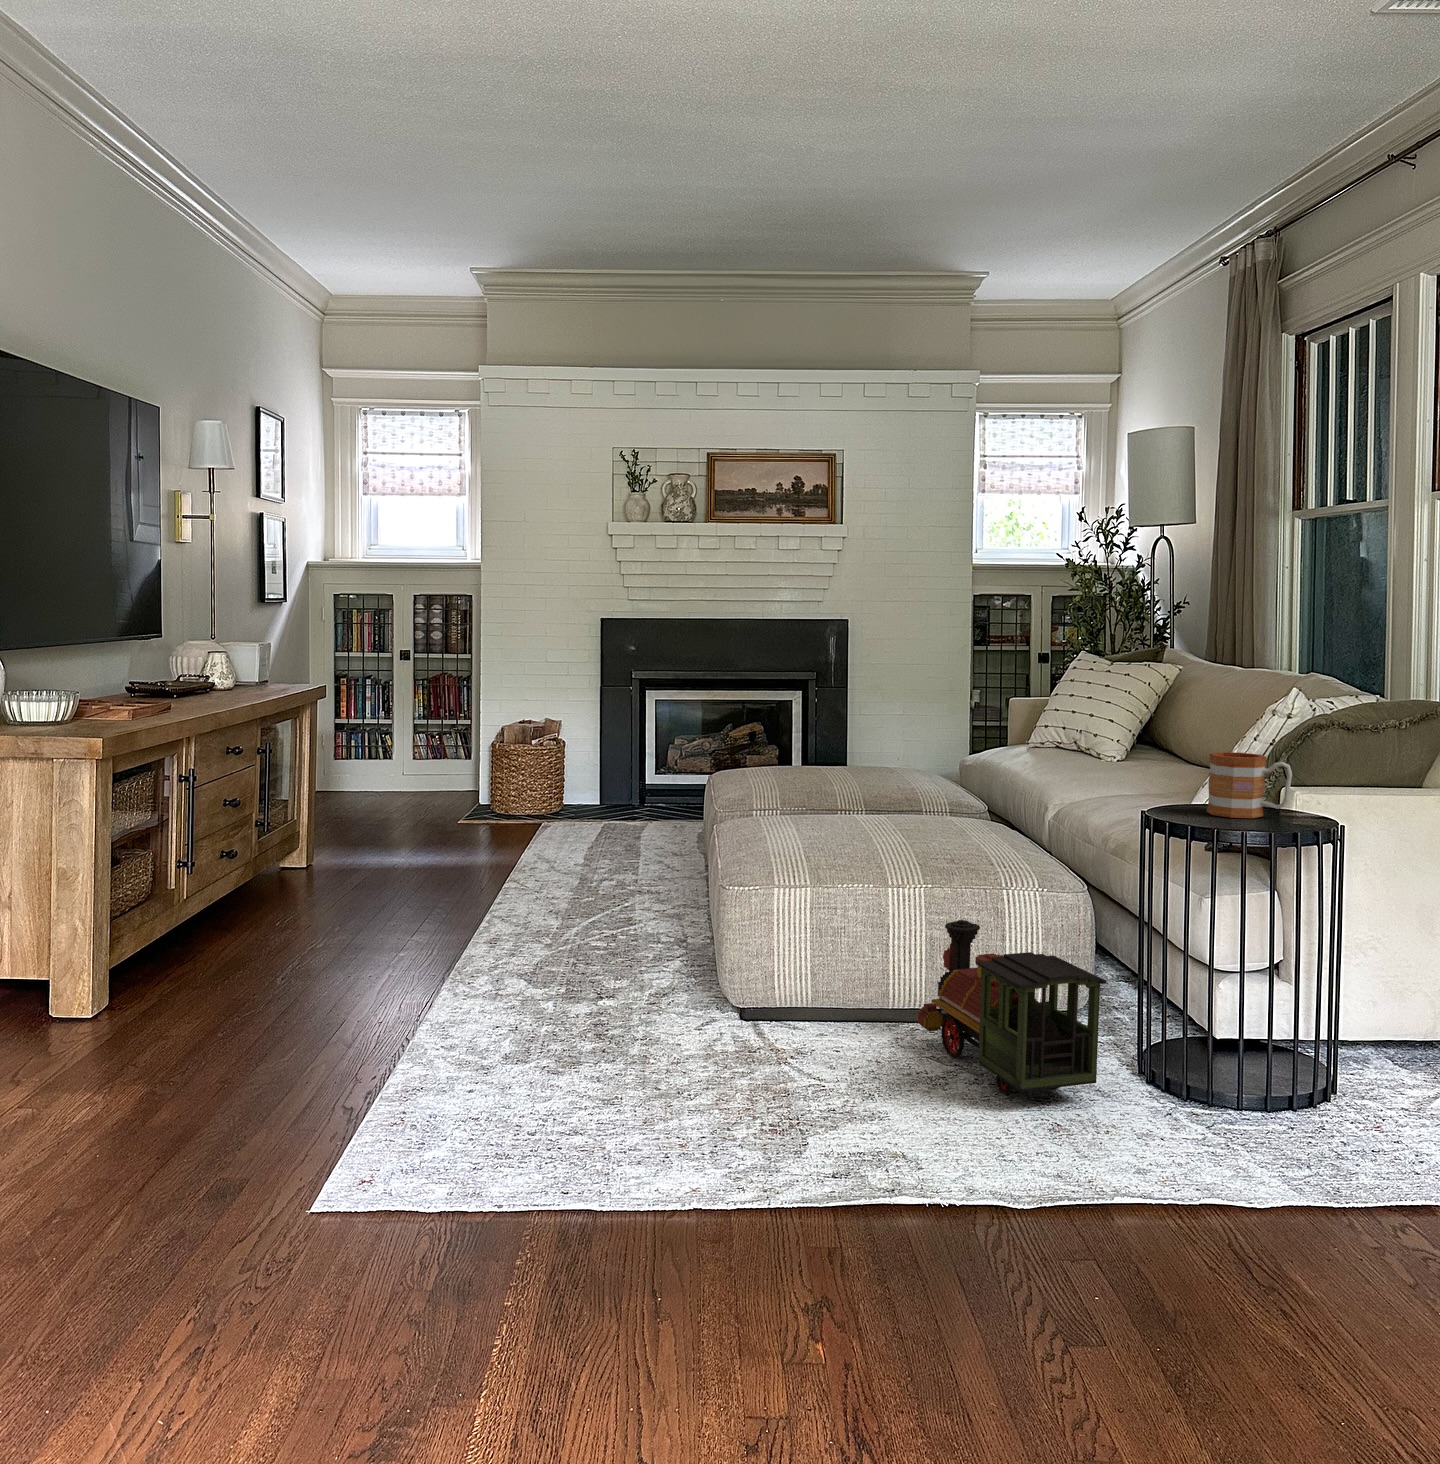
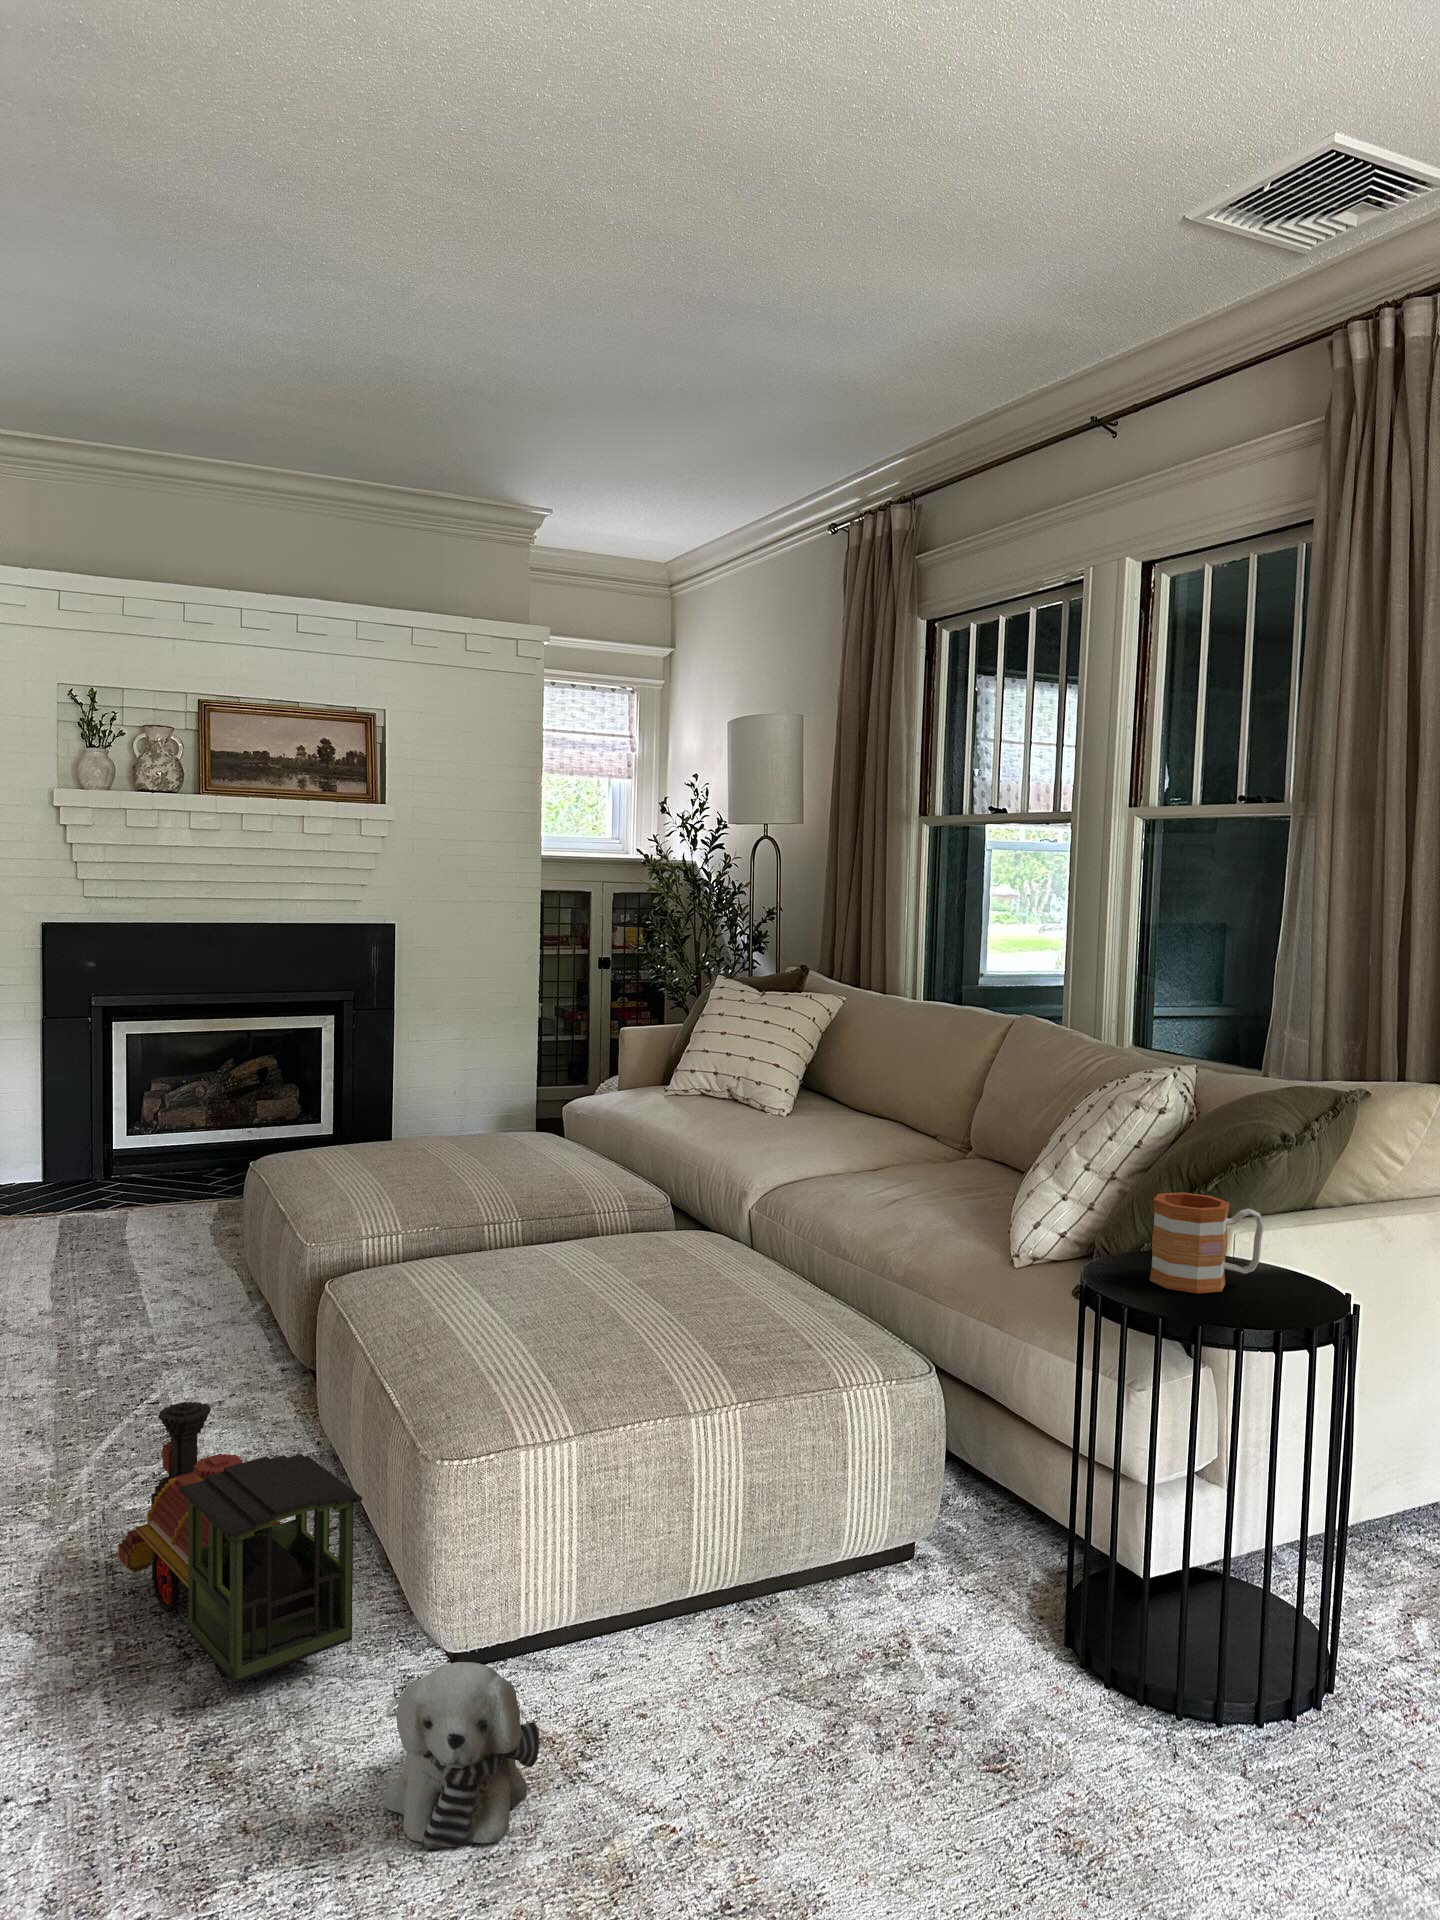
toy train: present [917,920,1107,1094] -> present [118,1402,362,1684]
plush toy: none [672,978,755,1075] -> present [384,1662,540,1849]

